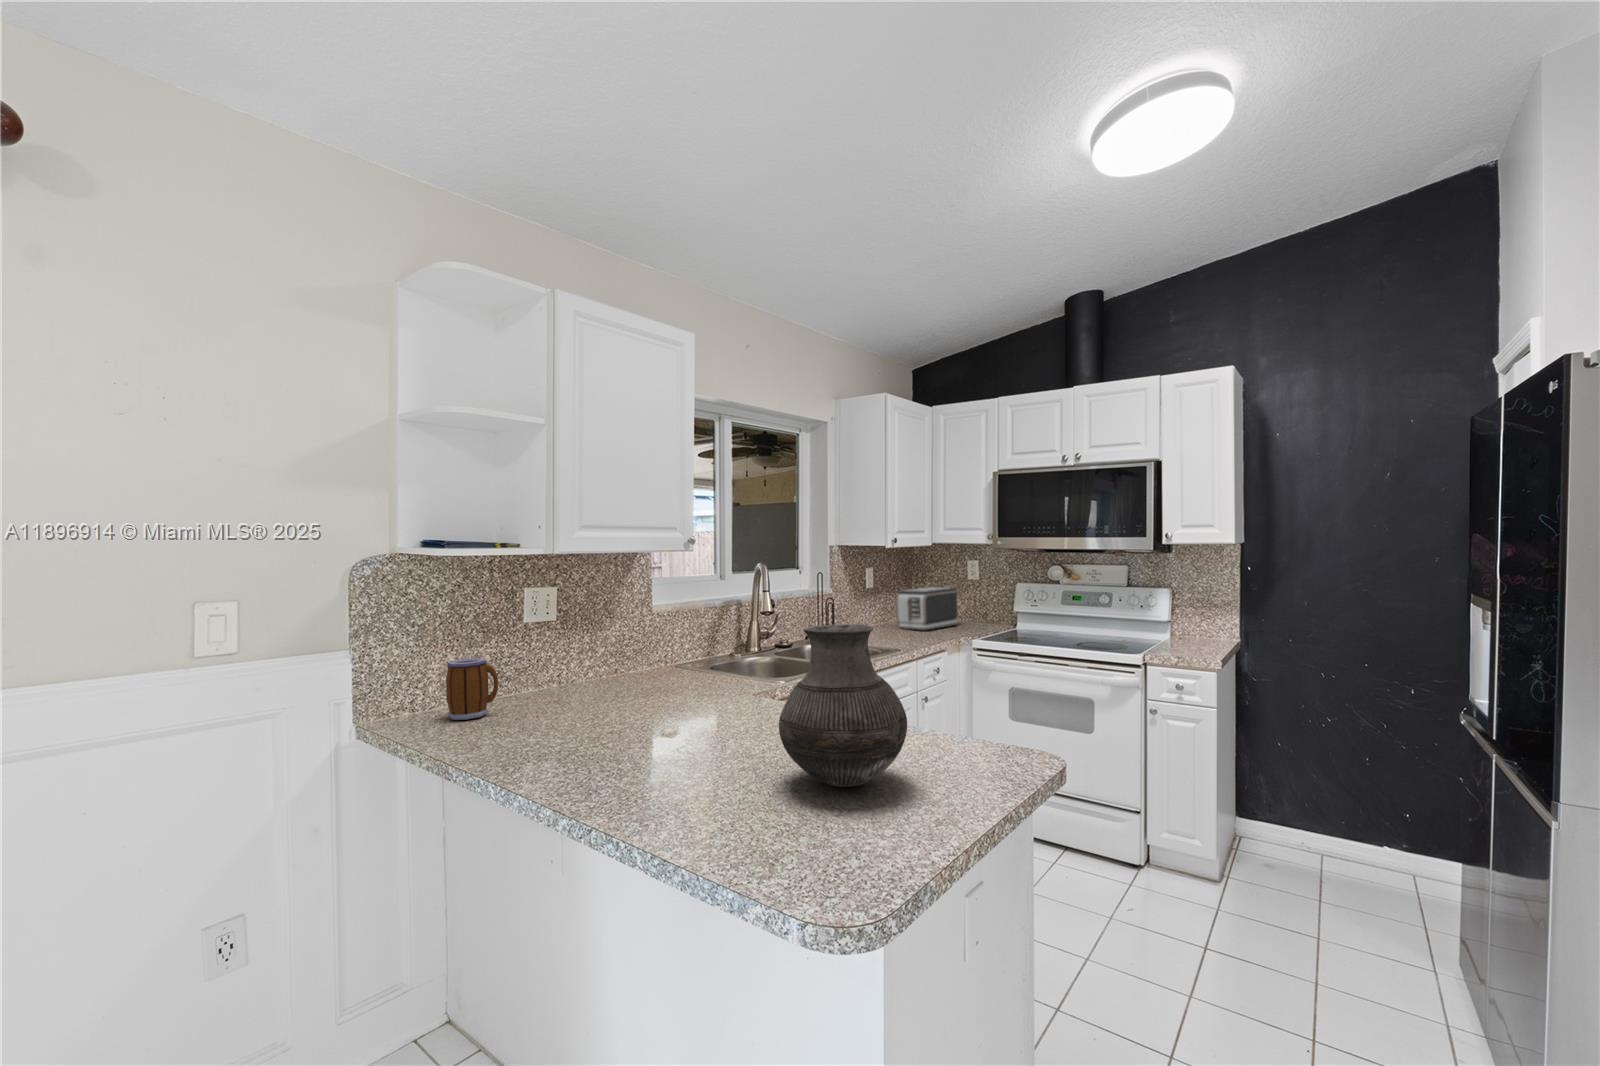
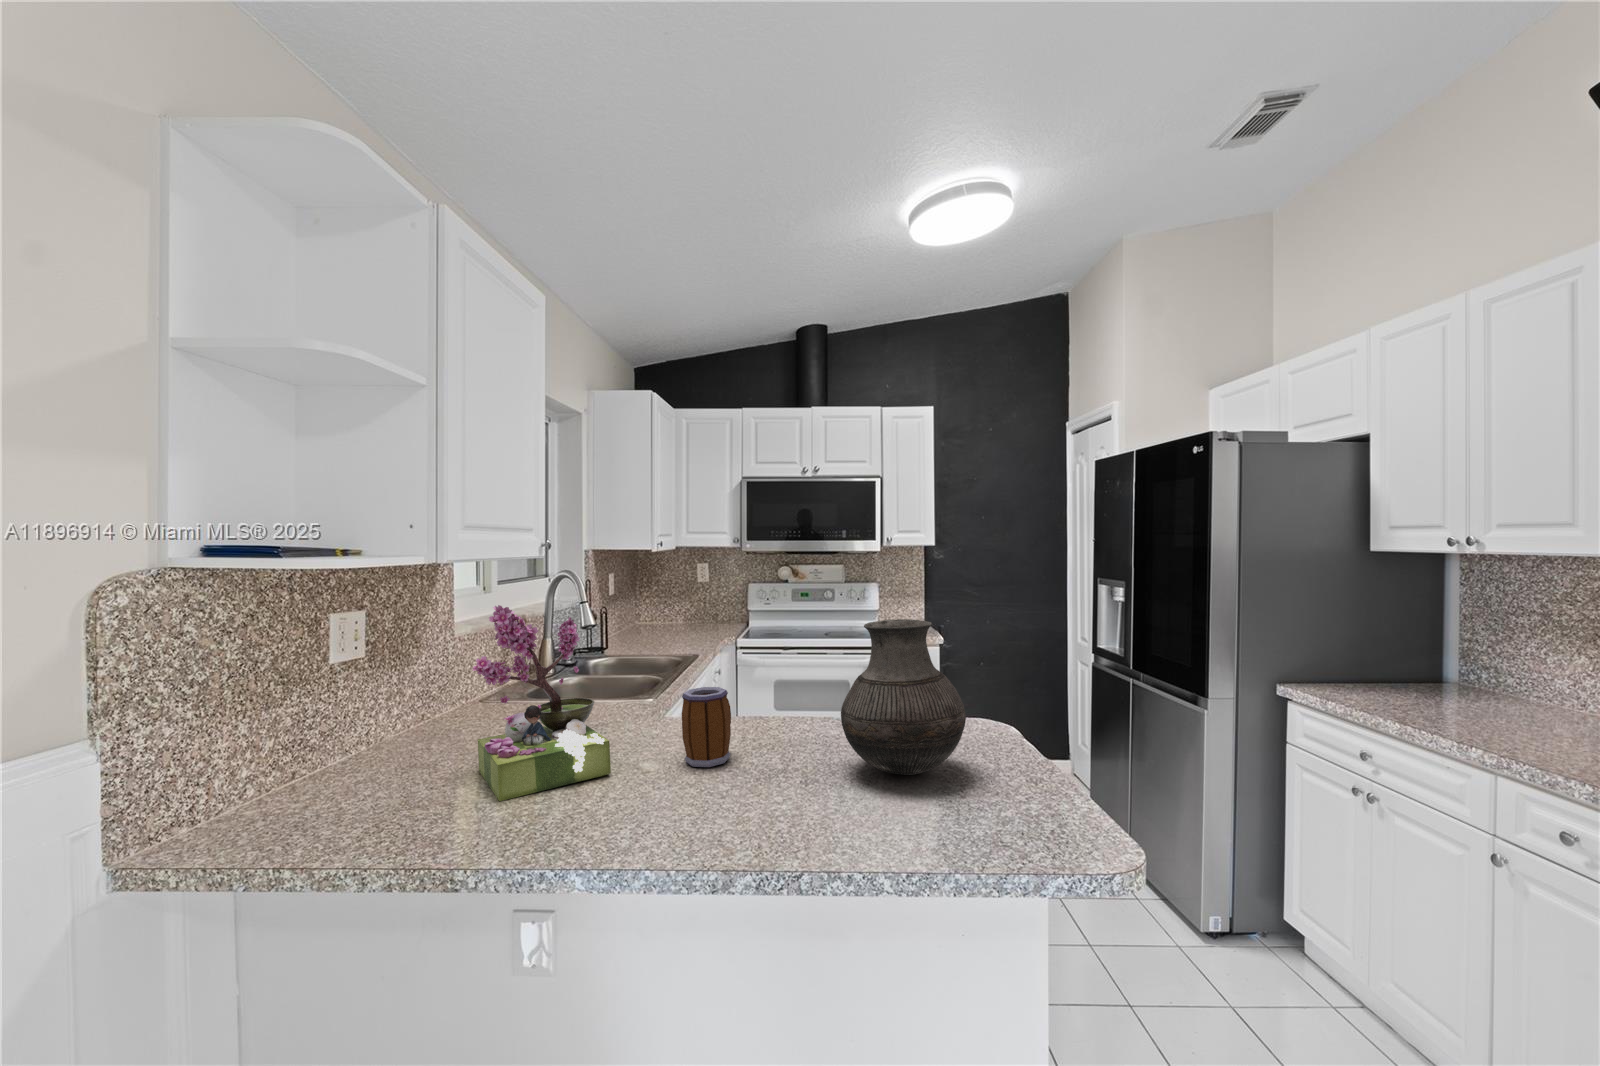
flower arrangement: none [554,586,659,735] -> present [473,605,611,801]
toaster: present [896,587,958,631] -> none [644,591,698,635]
mug: present [446,658,498,720] -> present [682,687,731,767]

